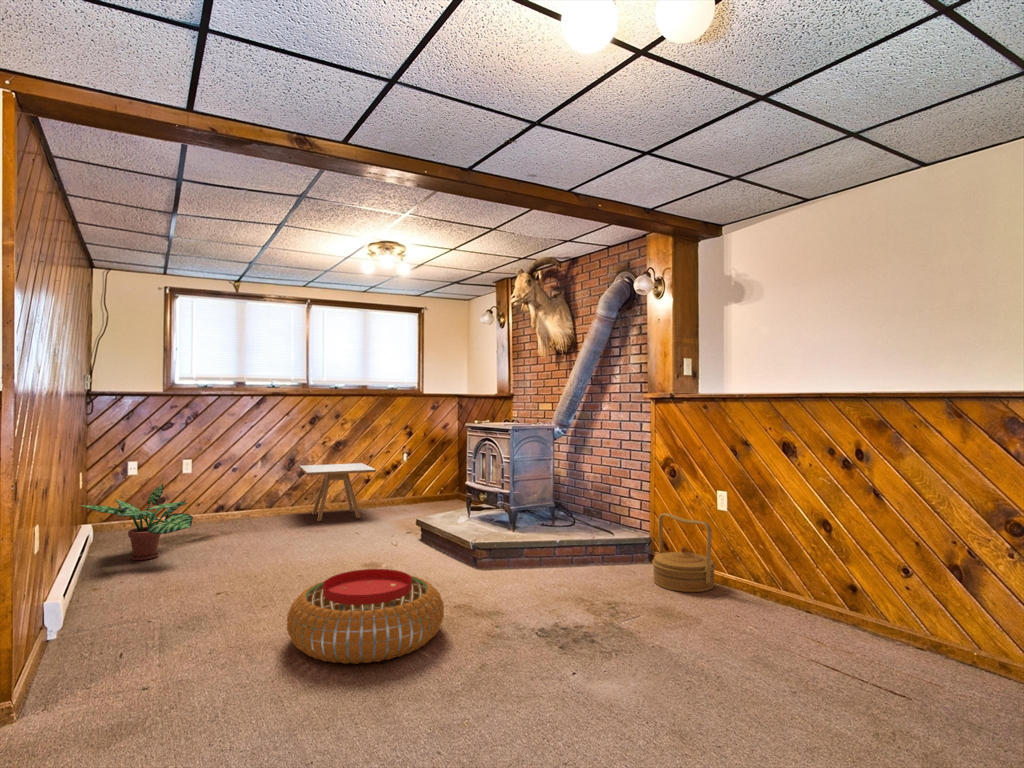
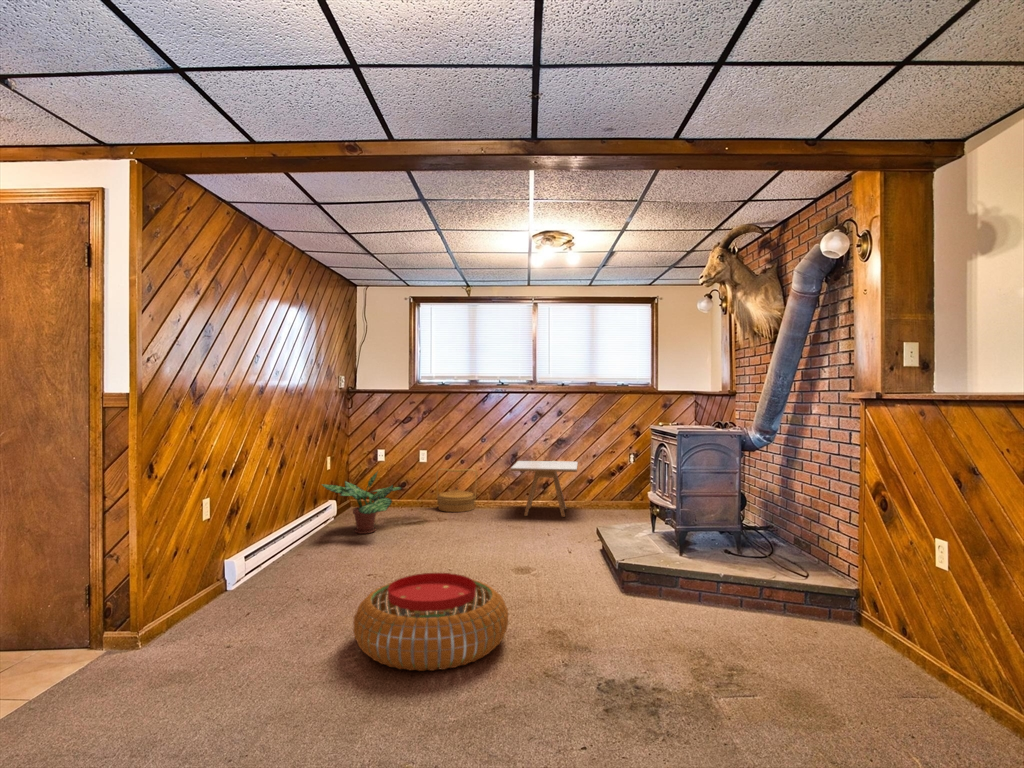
woven basket: present [652,513,715,592] -> present [436,469,476,512]

